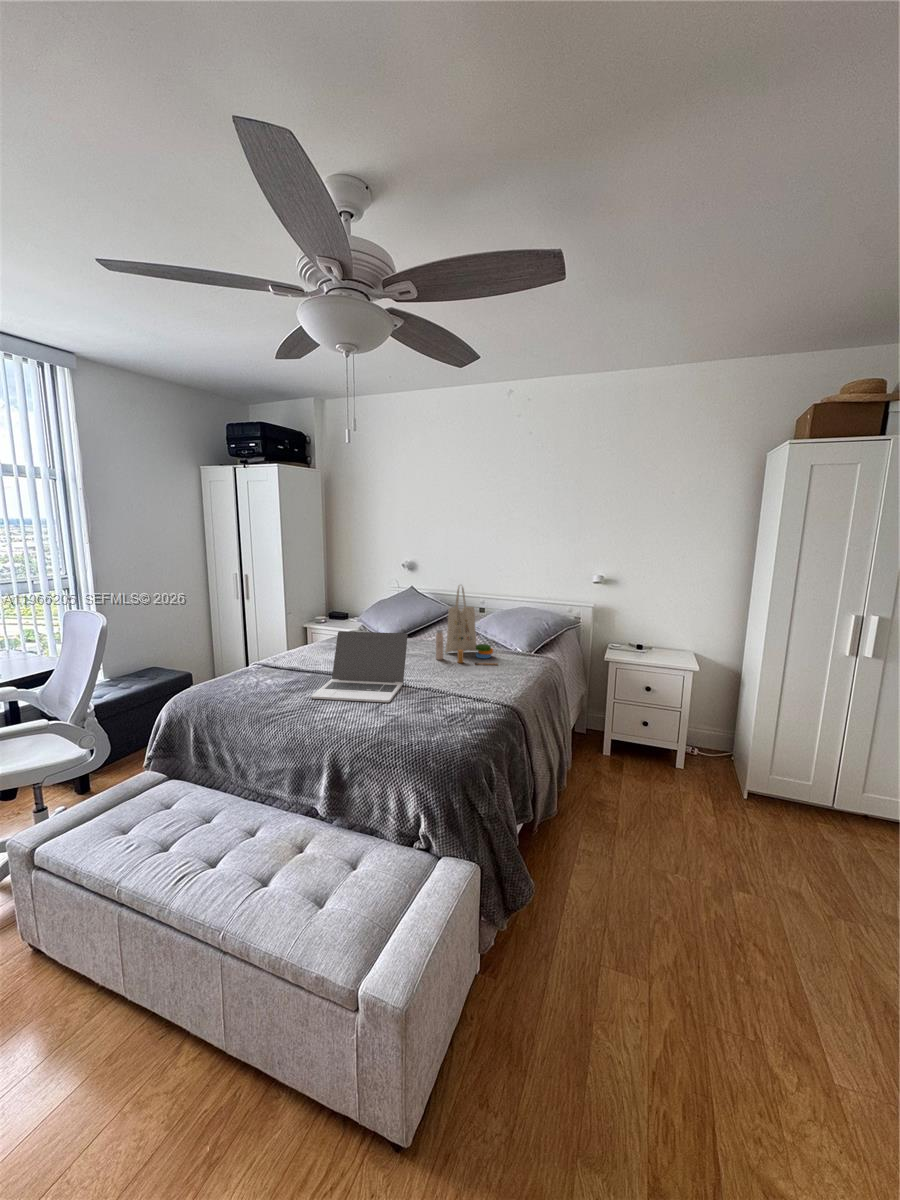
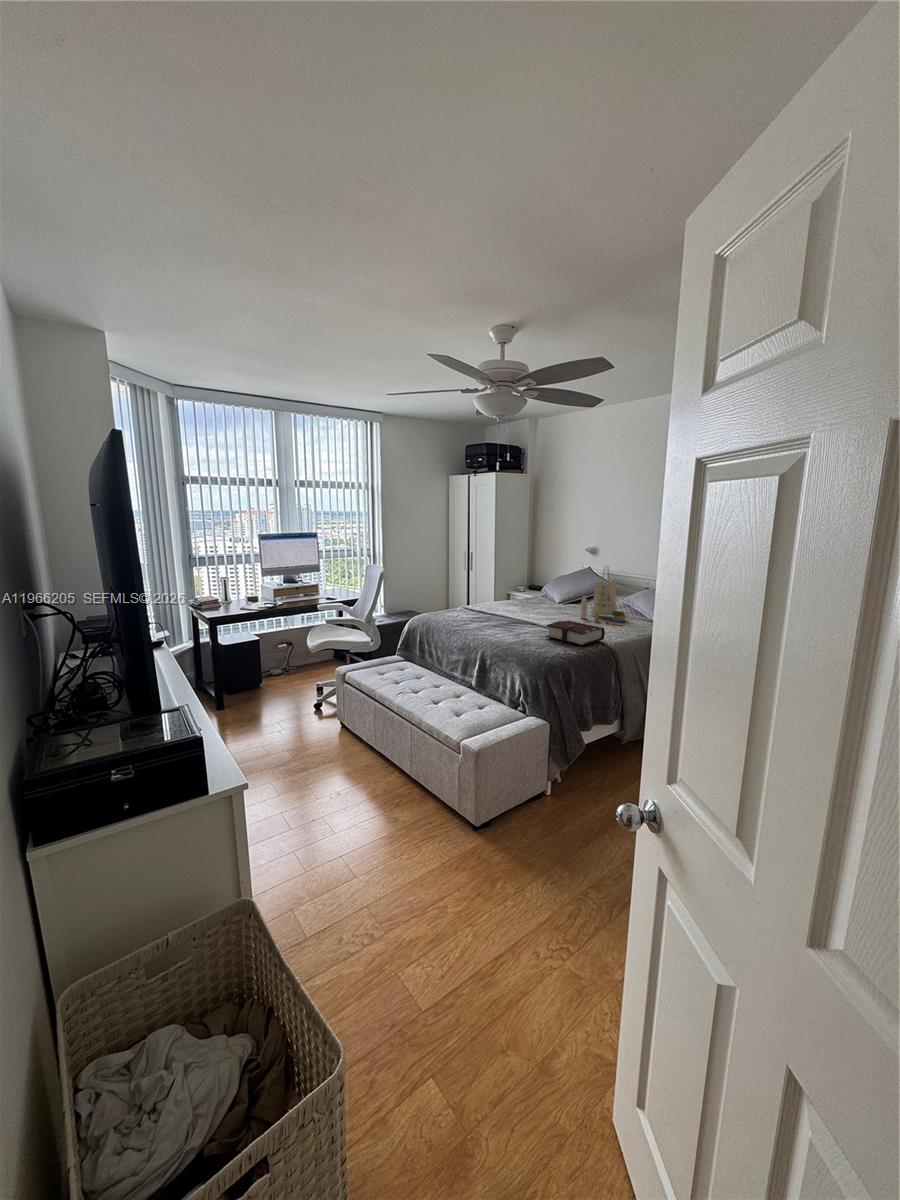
laptop: present [311,631,408,702] -> none [484,590,552,635]
book: none [420,671,500,712] -> present [546,620,605,646]

